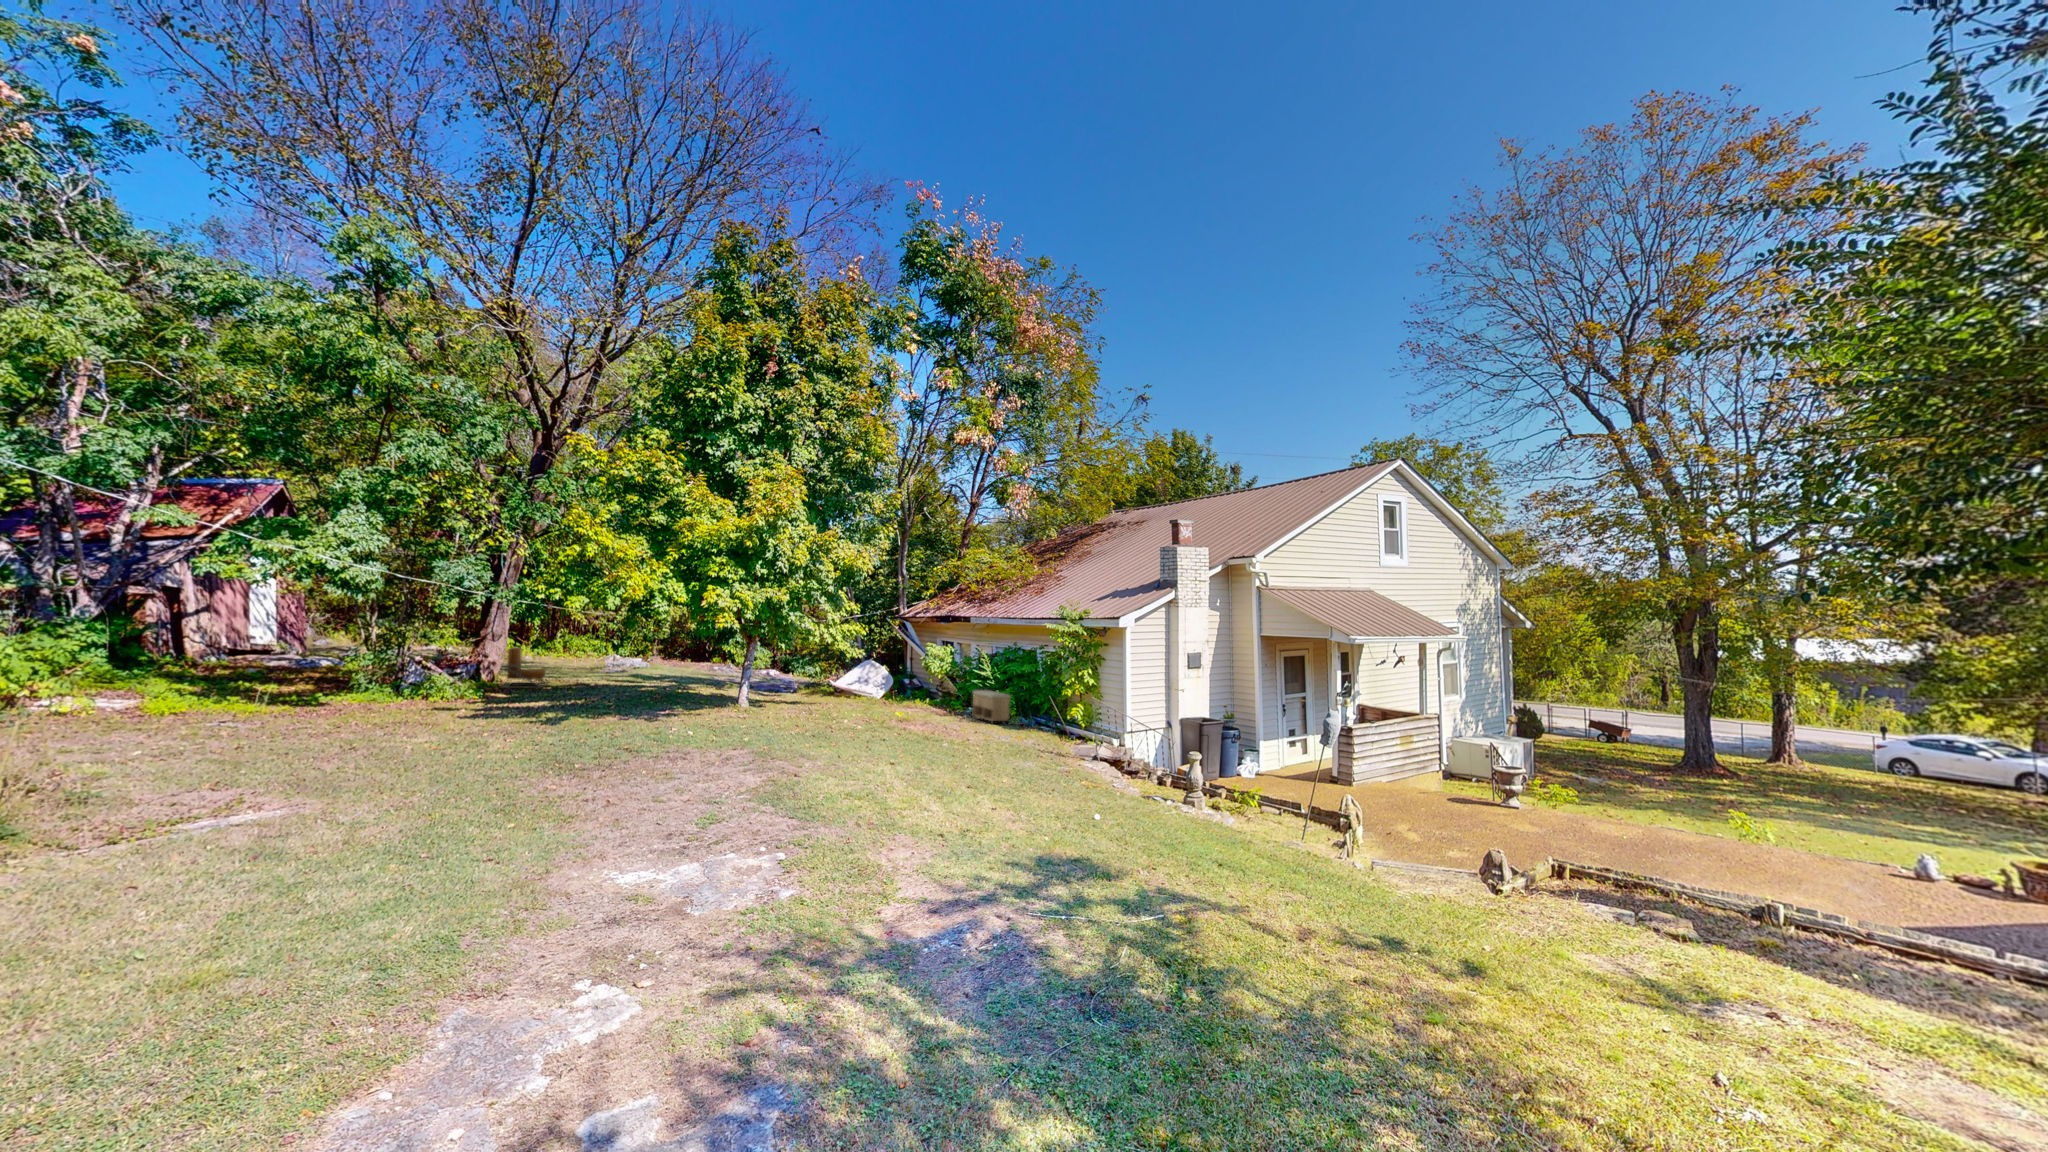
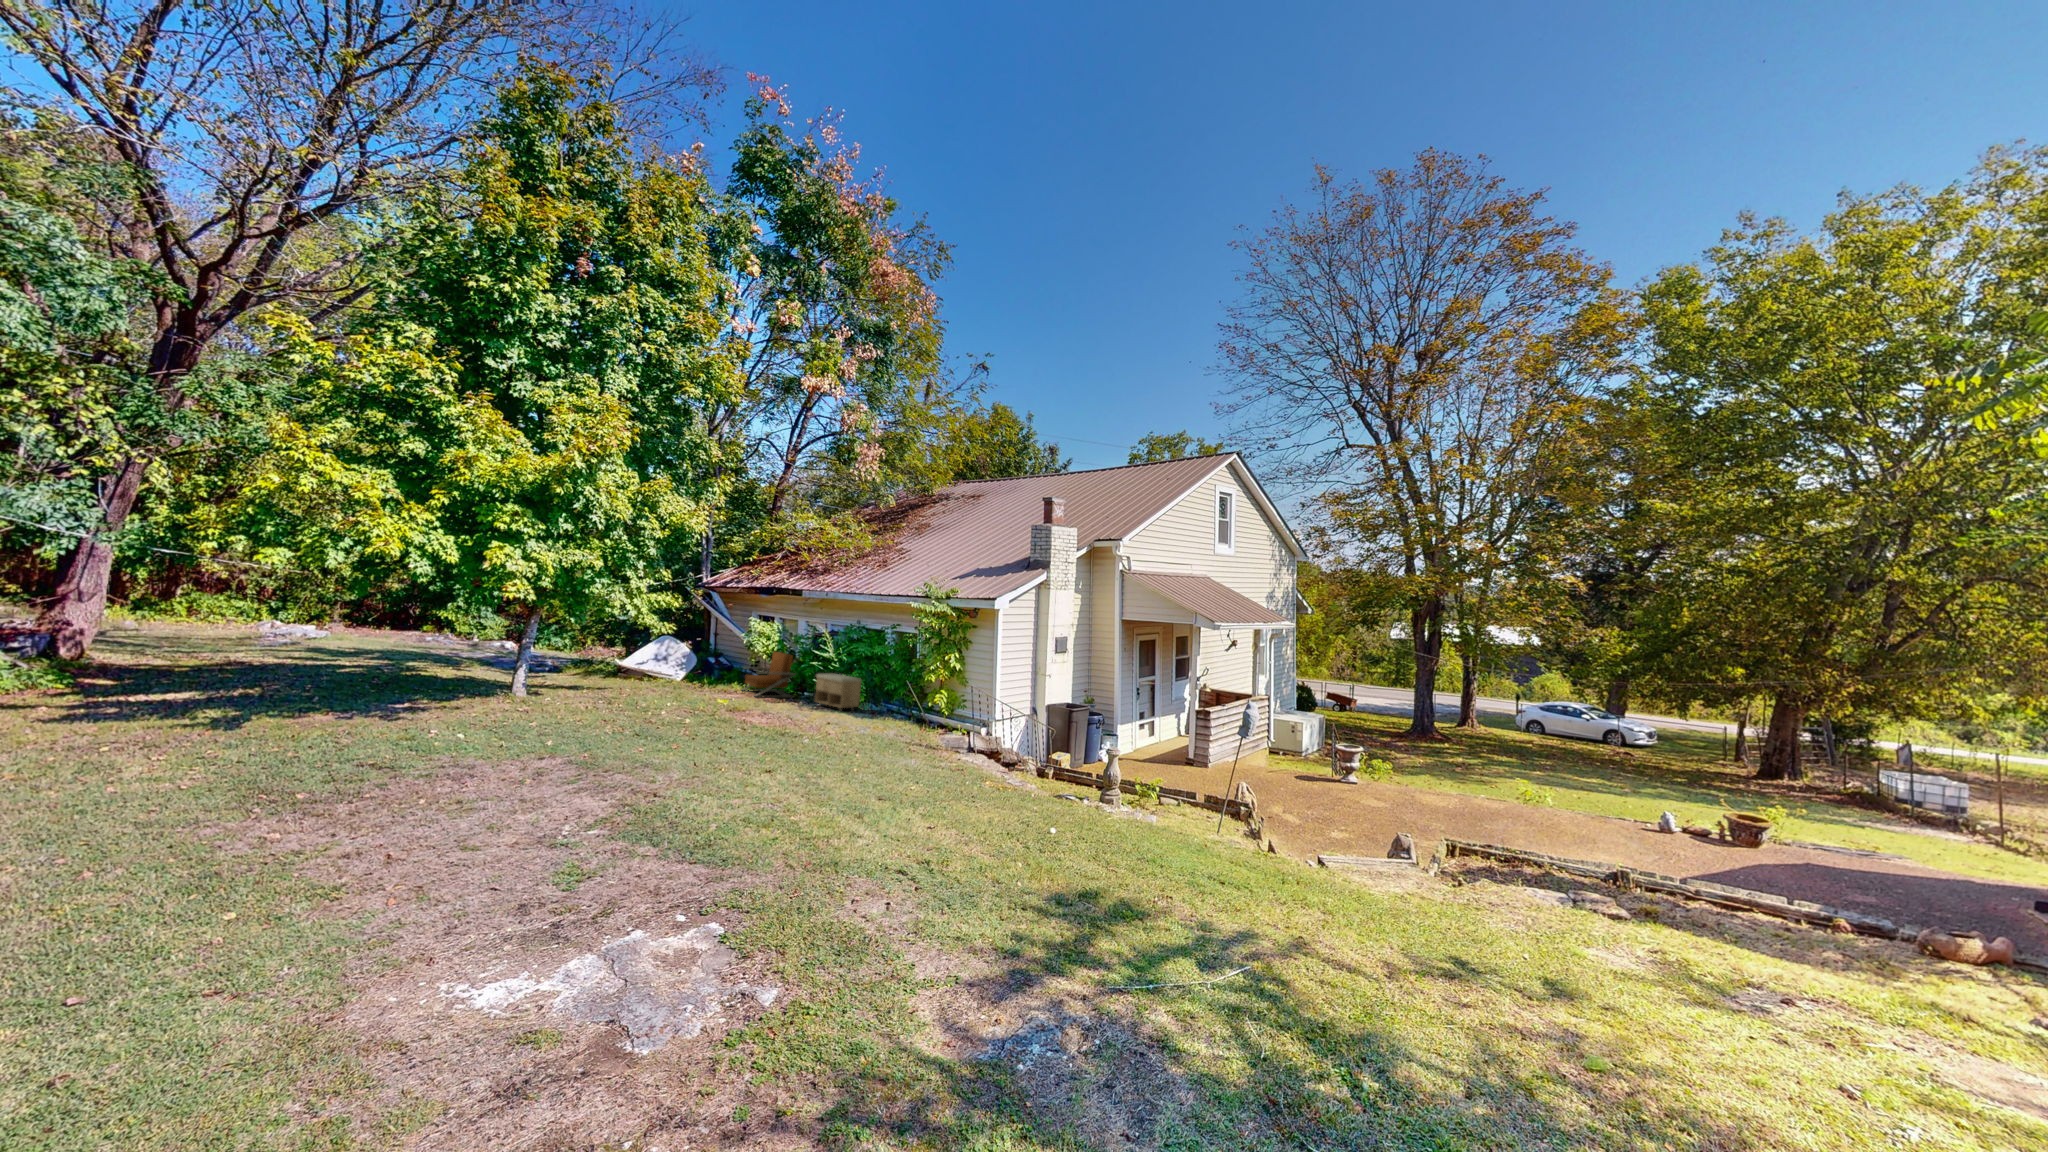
lounge chair: present [502,647,546,688] -> present [742,652,795,697]

